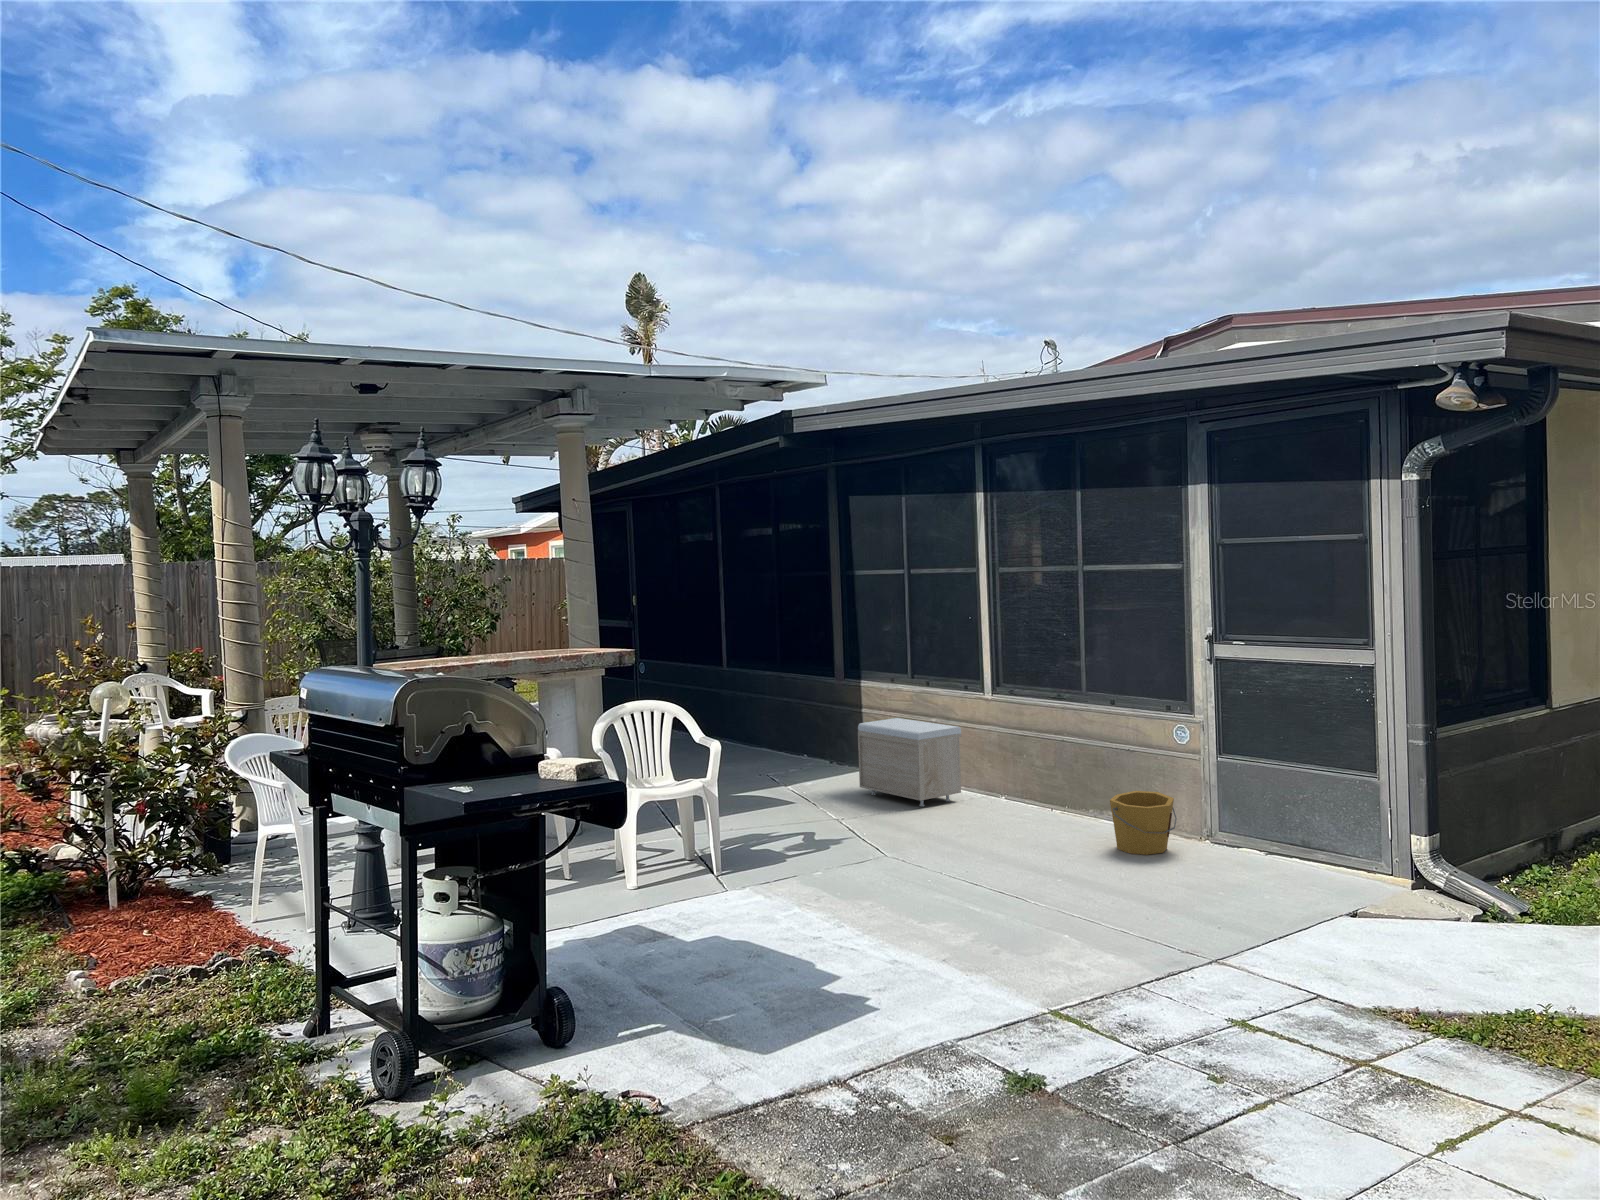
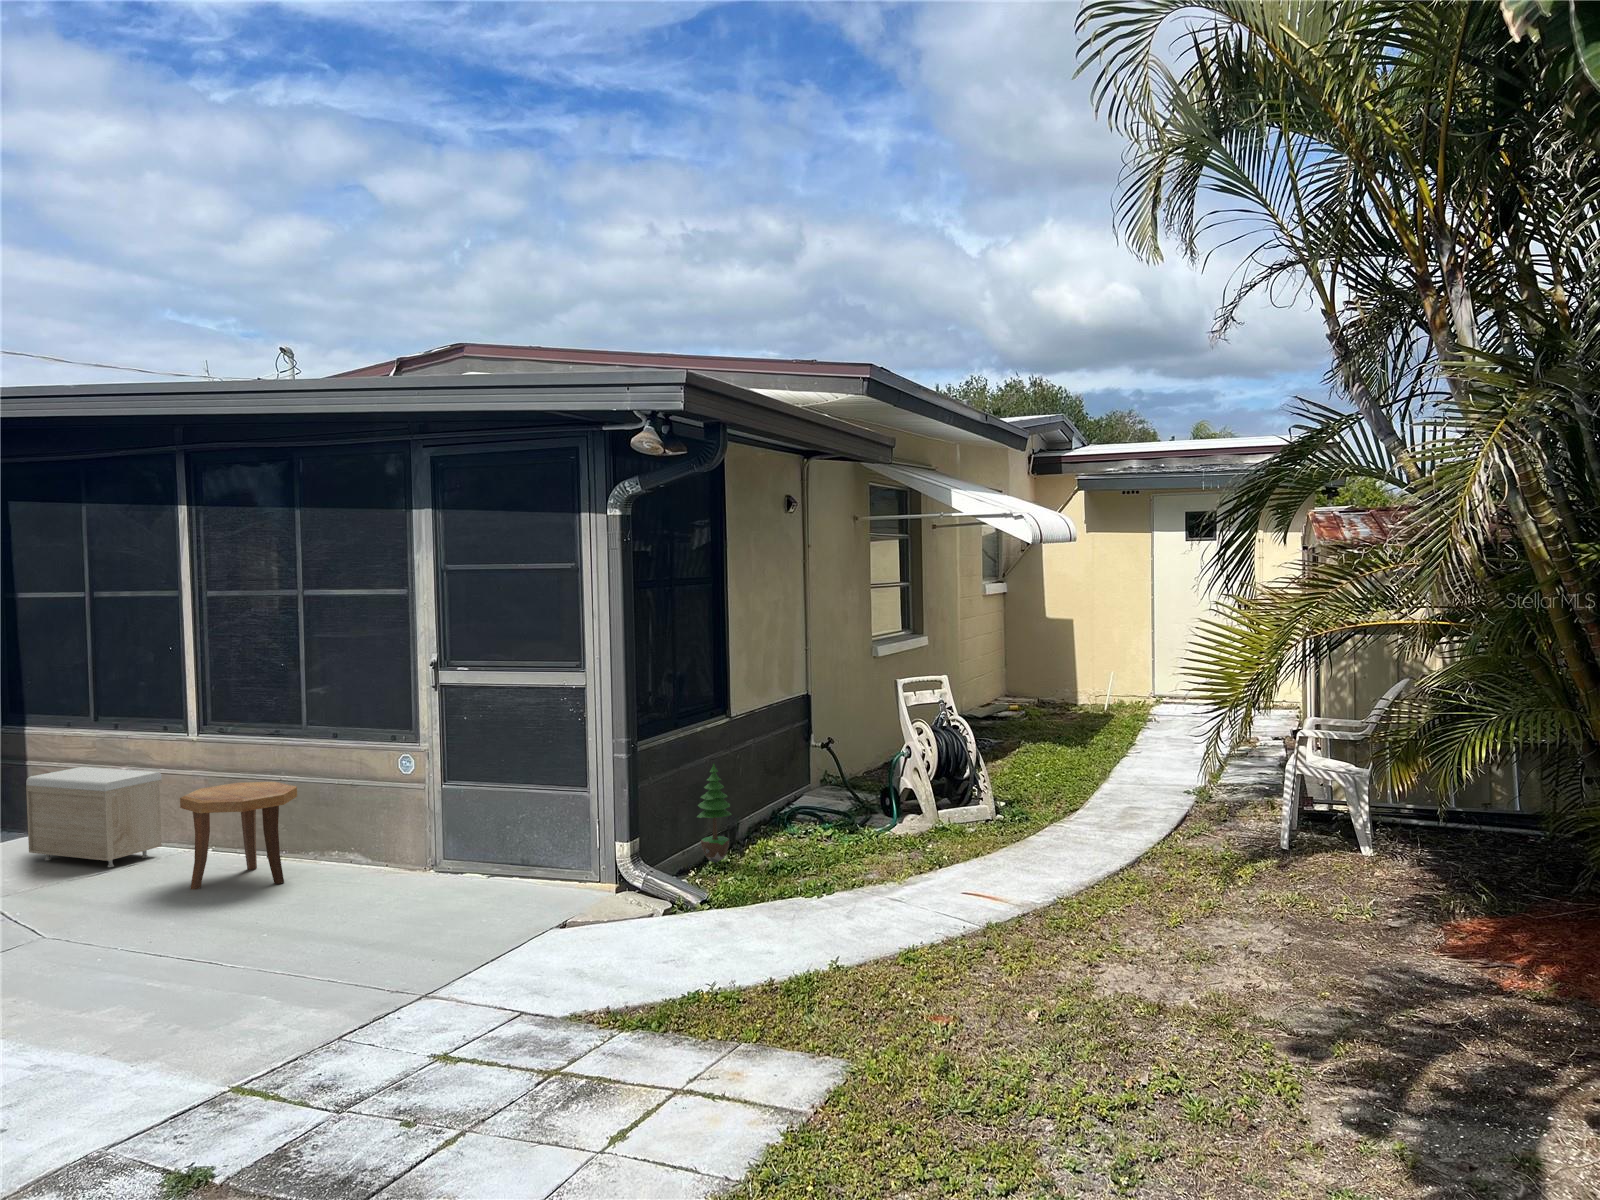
side table: none [980,741,1079,838] -> present [180,782,297,889]
potted tree: none [1508,758,1556,872] -> present [697,764,732,864]
bucket: present [1110,791,1177,855] -> none [328,825,400,892]

